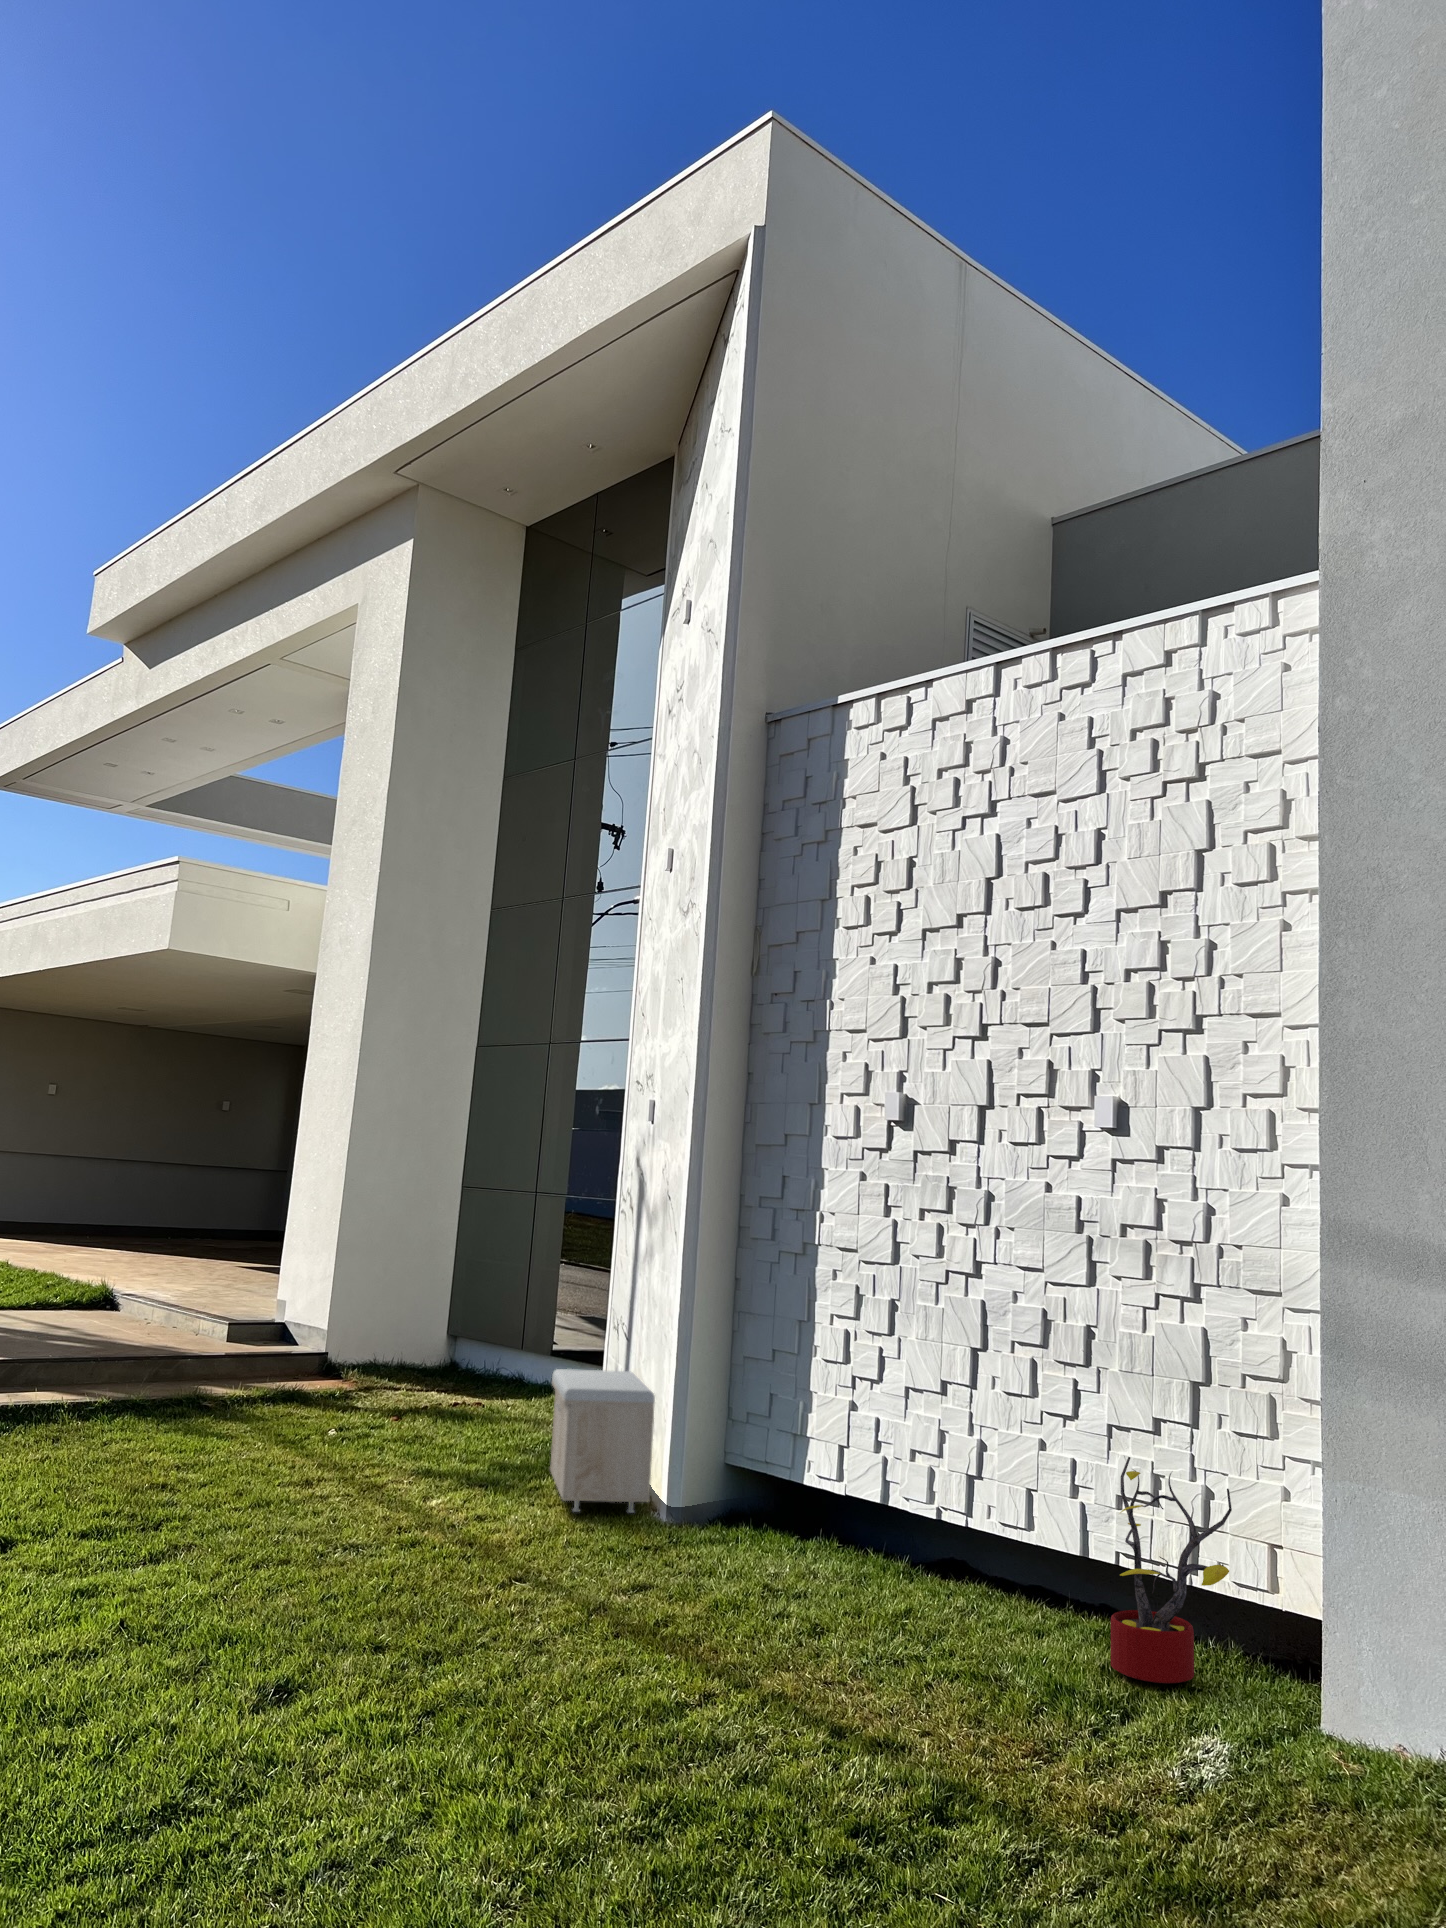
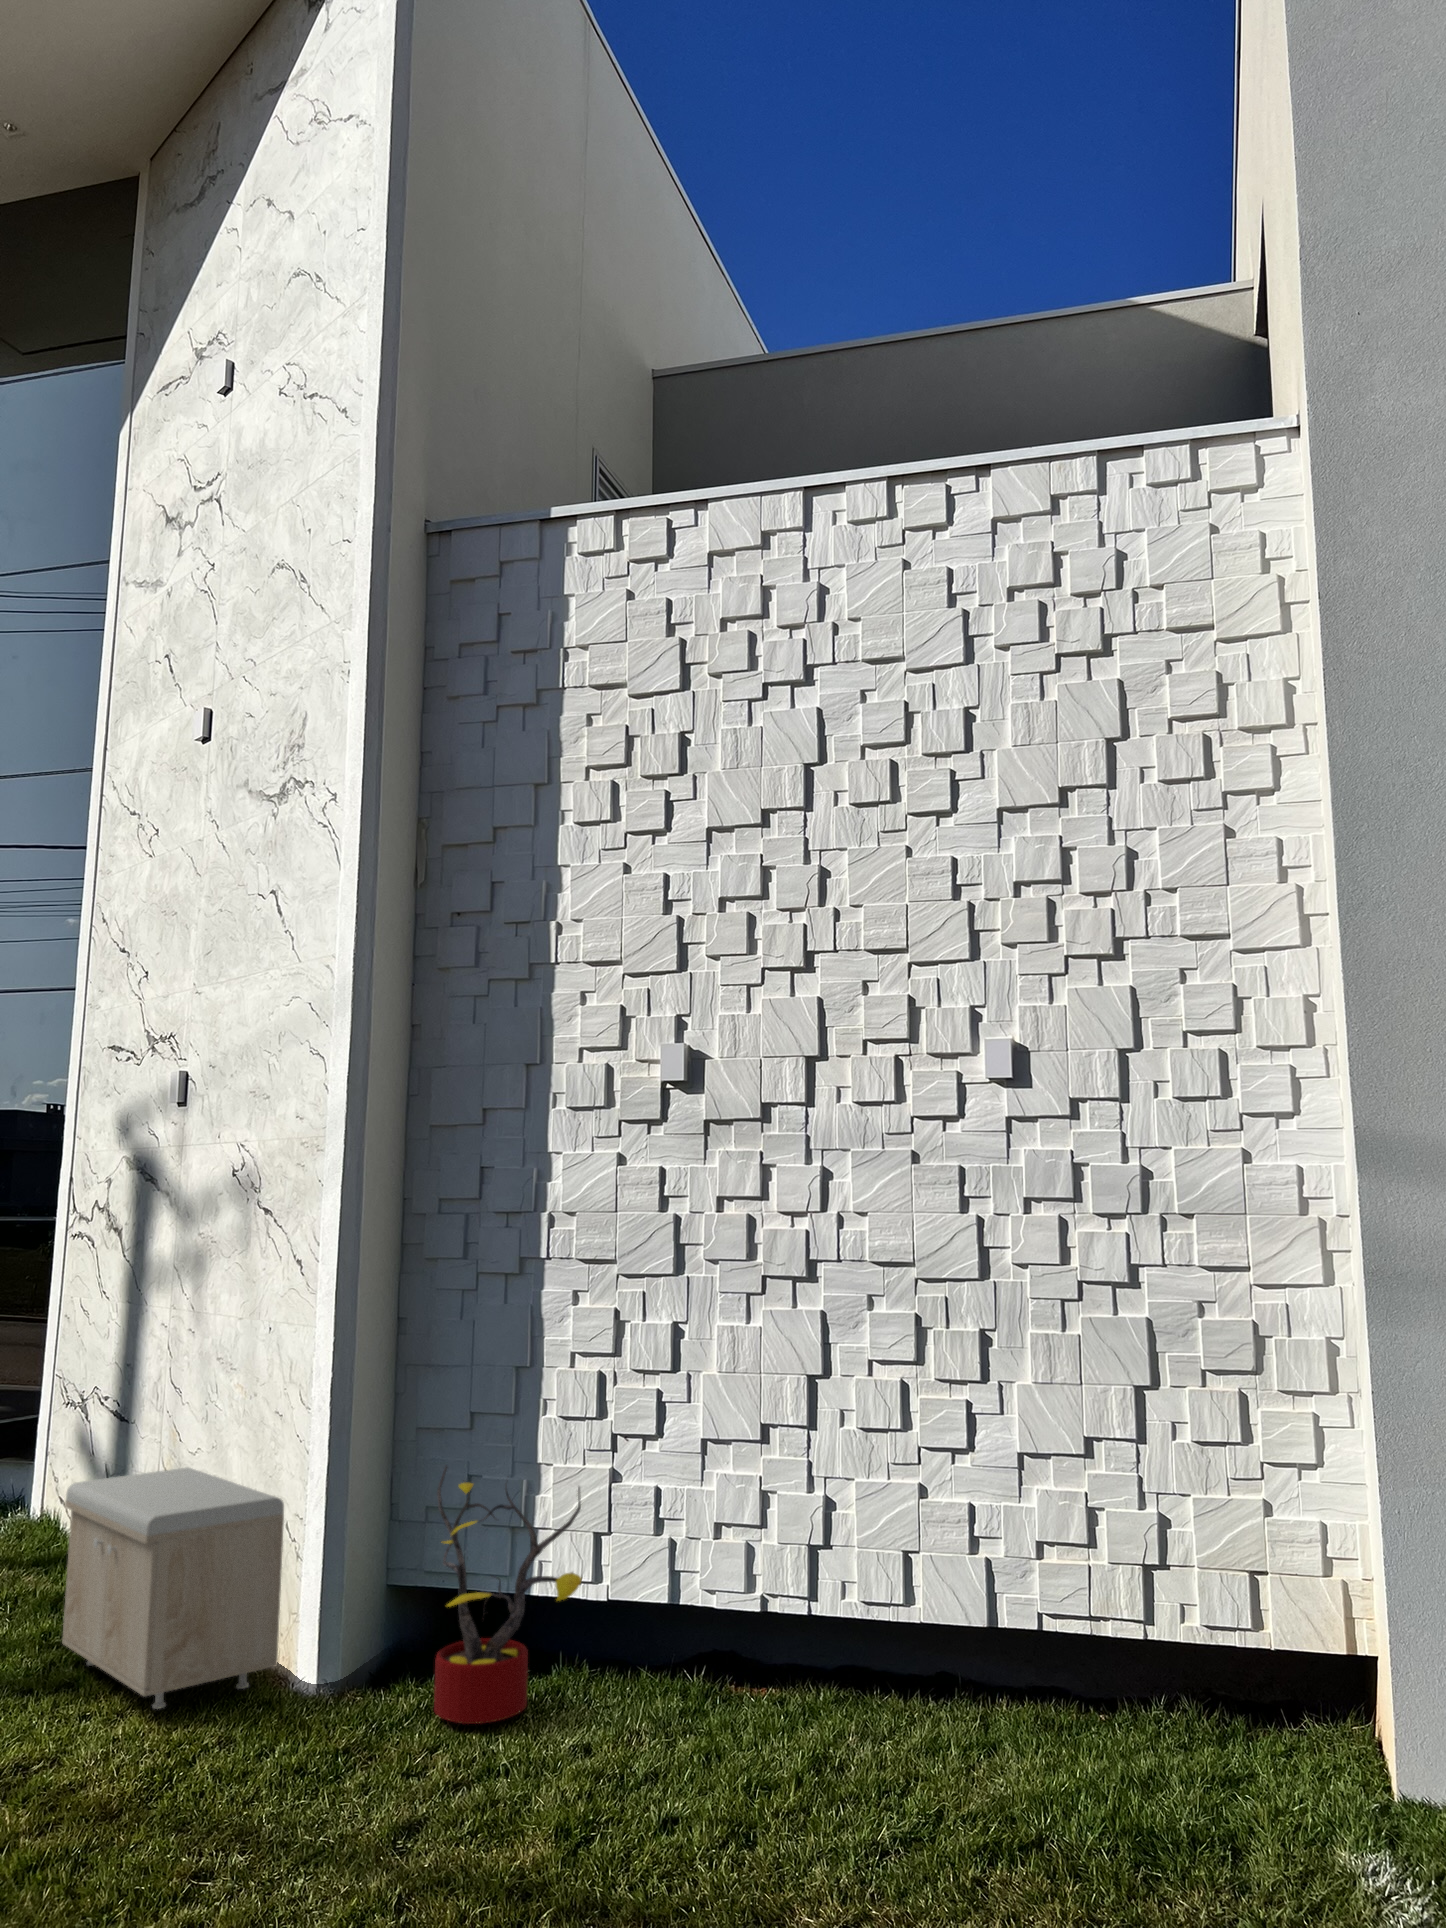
decorative plant: present [1111,1457,1232,1683] -> present [434,1466,582,1724]

